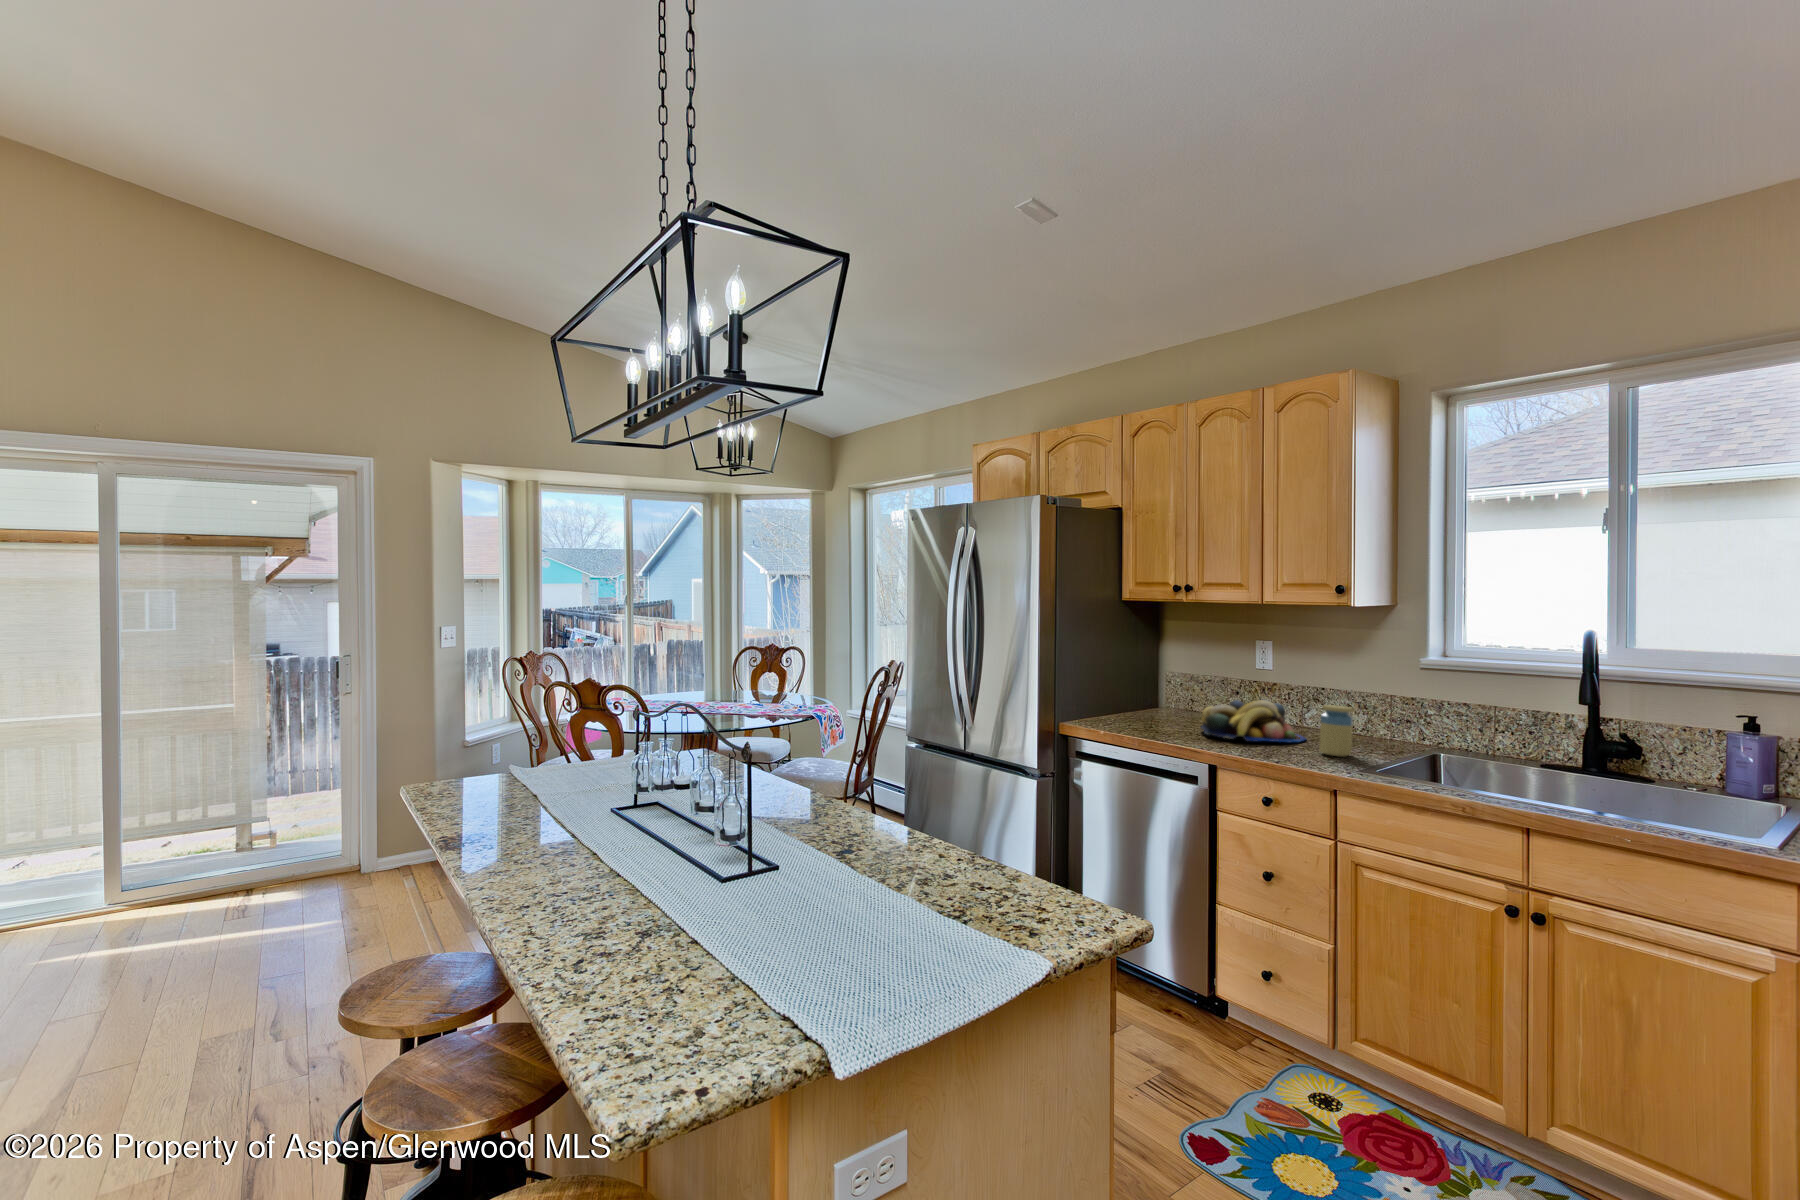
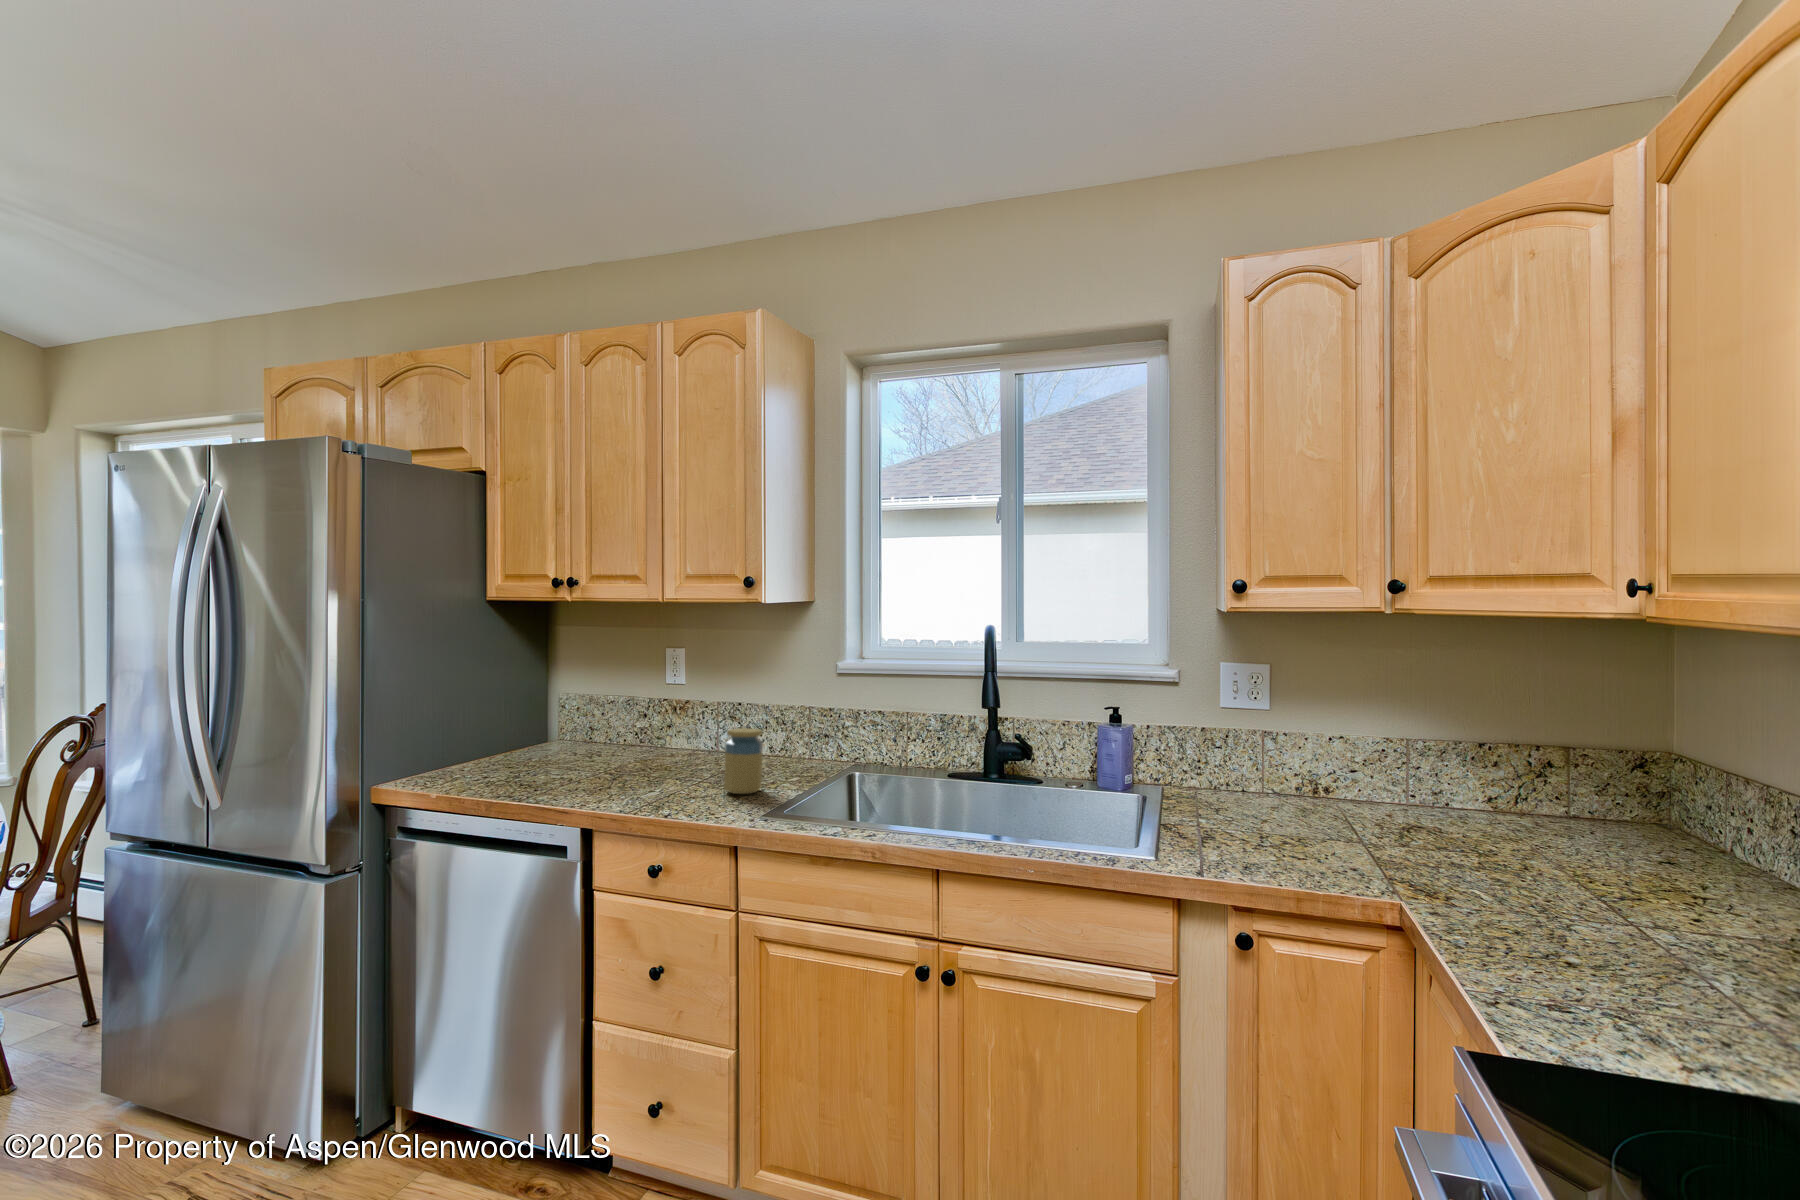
fruit bowl: present [1201,700,1306,742] -> none [585,724,718,785]

